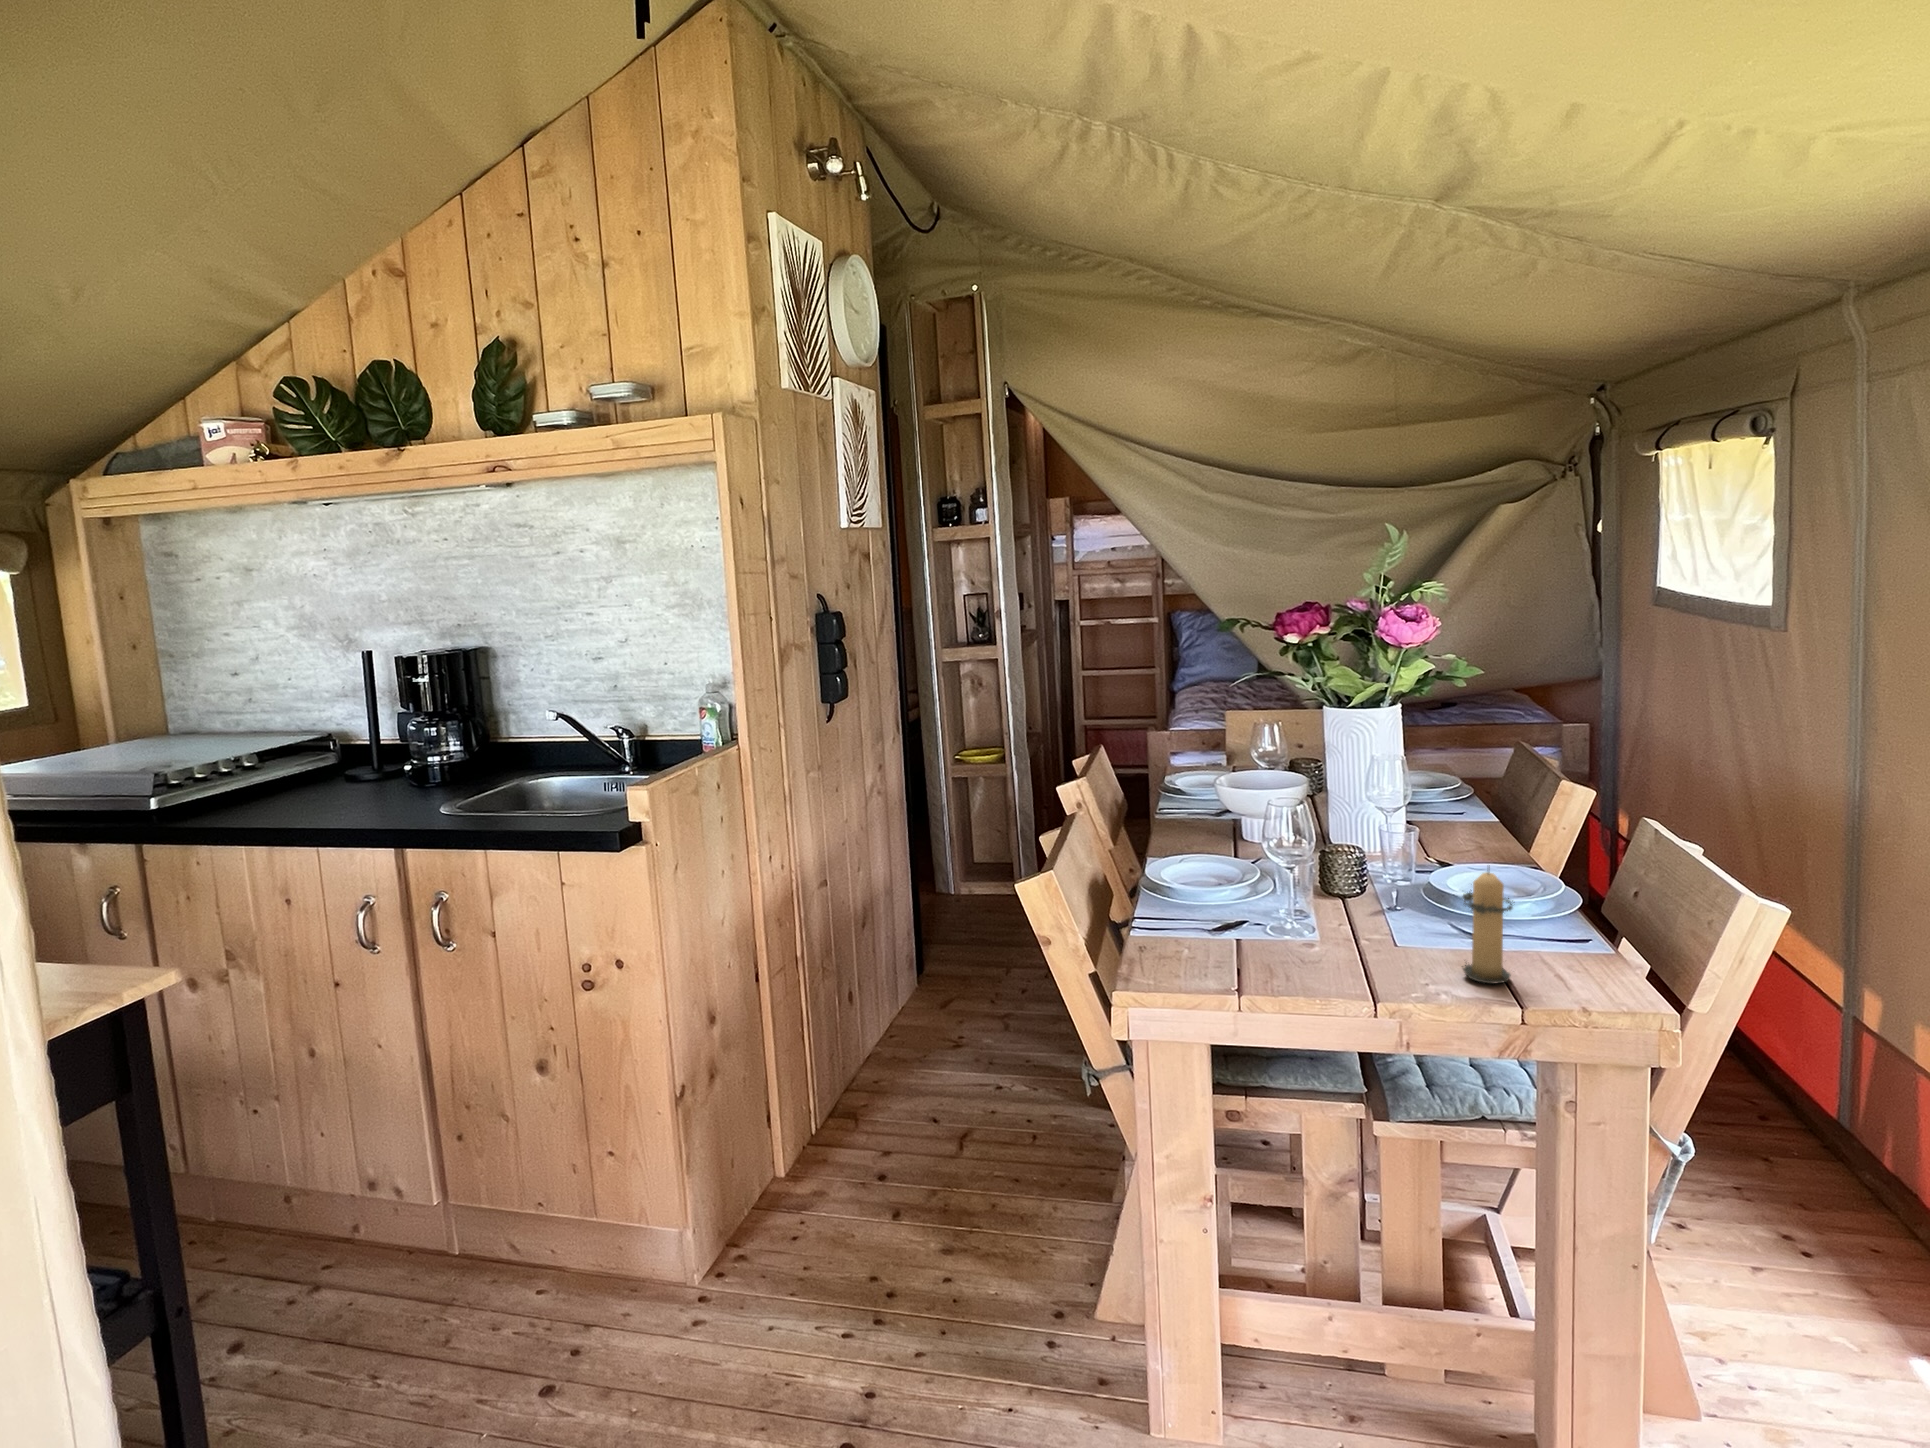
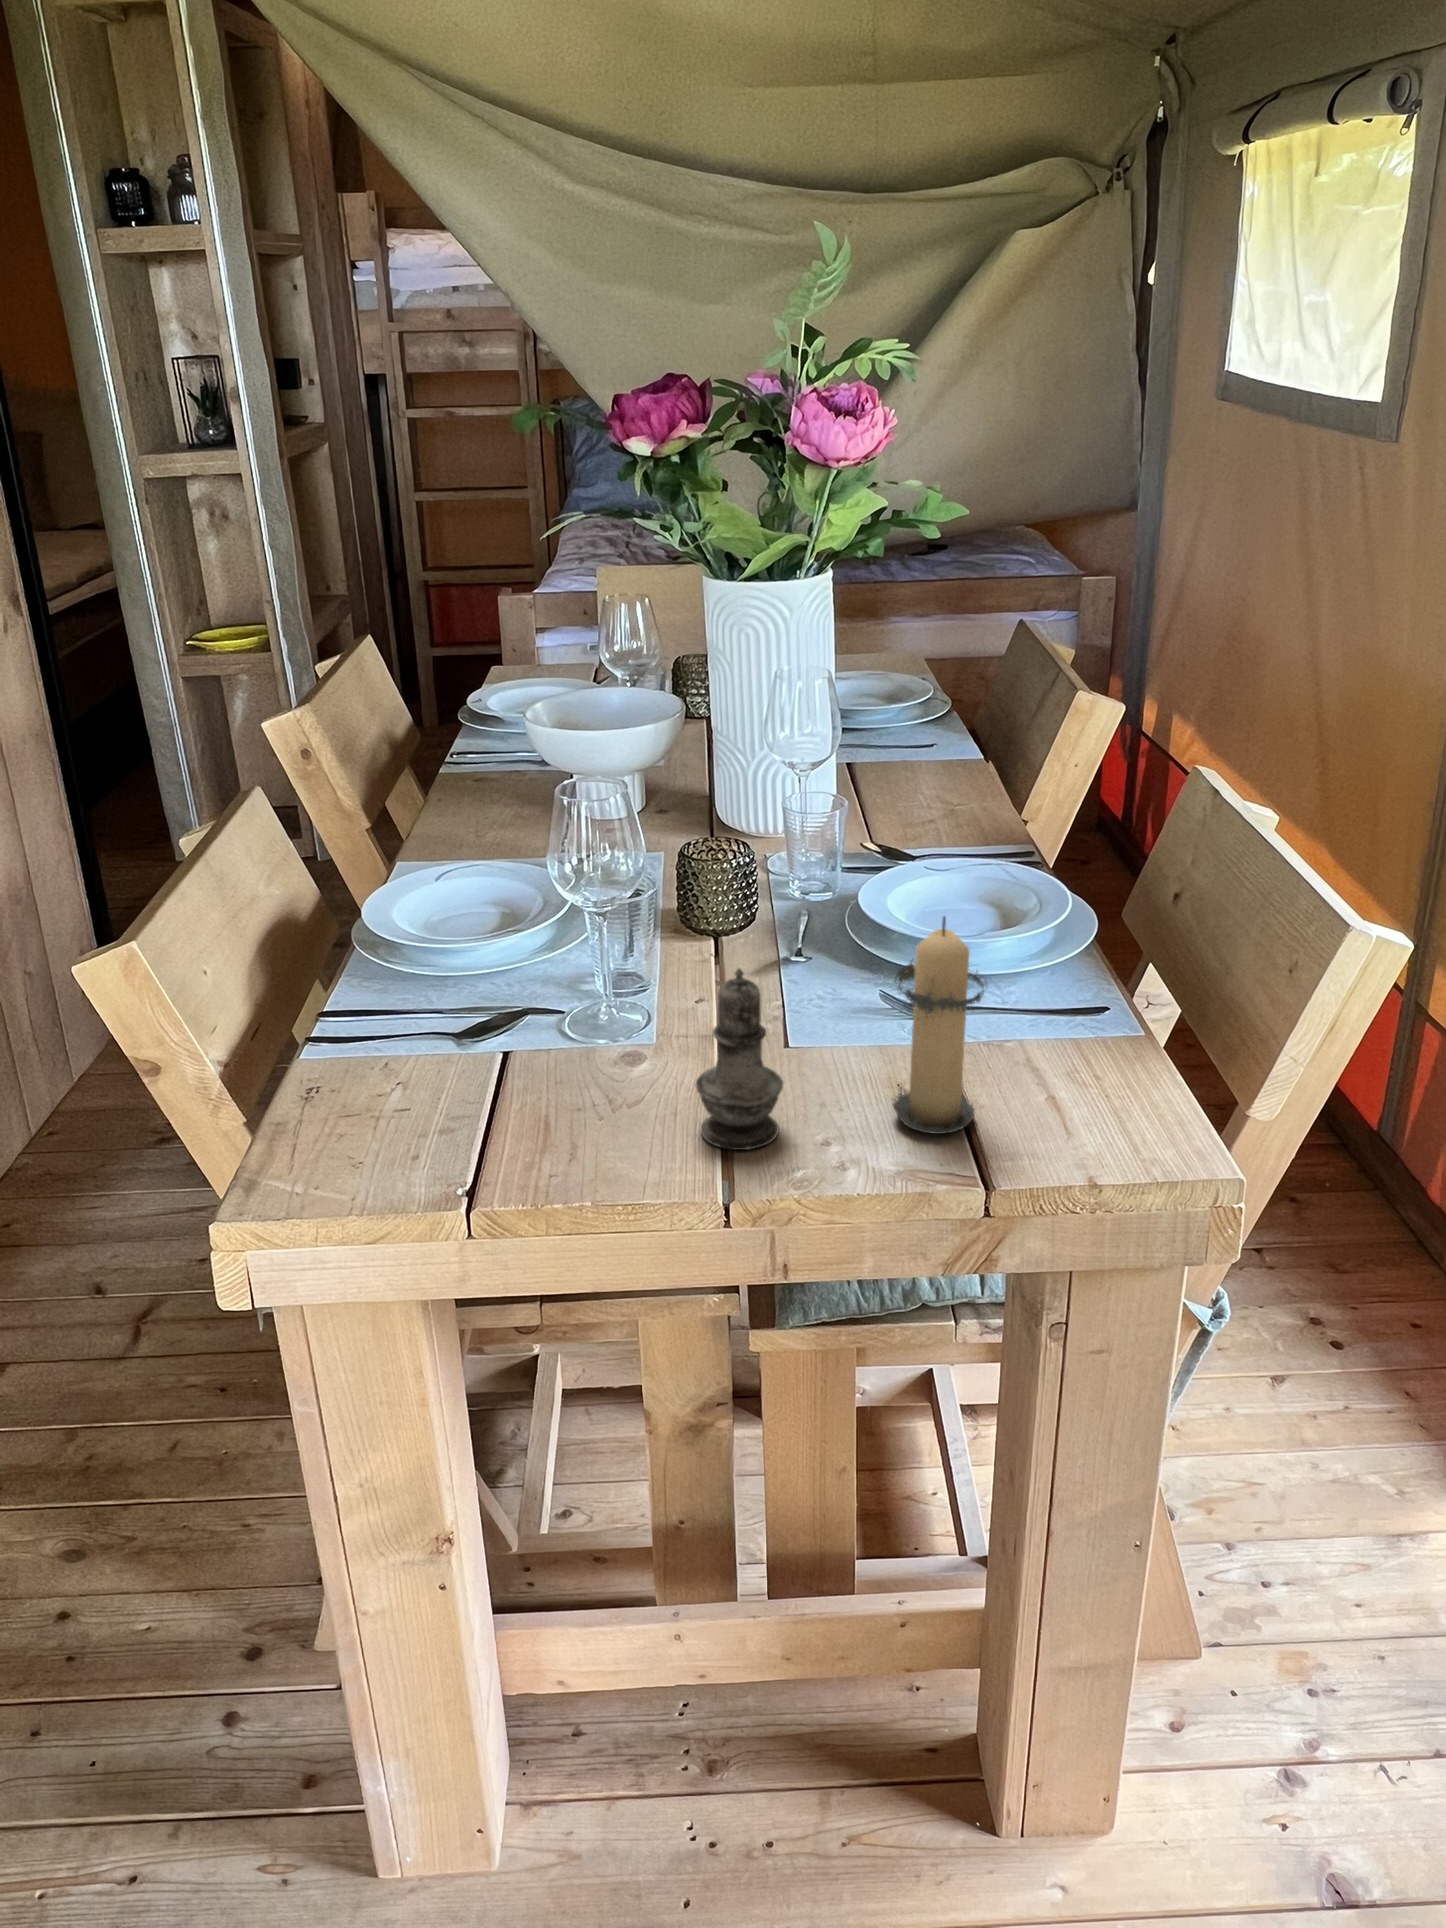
salt shaker: none [1353,886,1401,982] -> present [696,969,783,1150]

